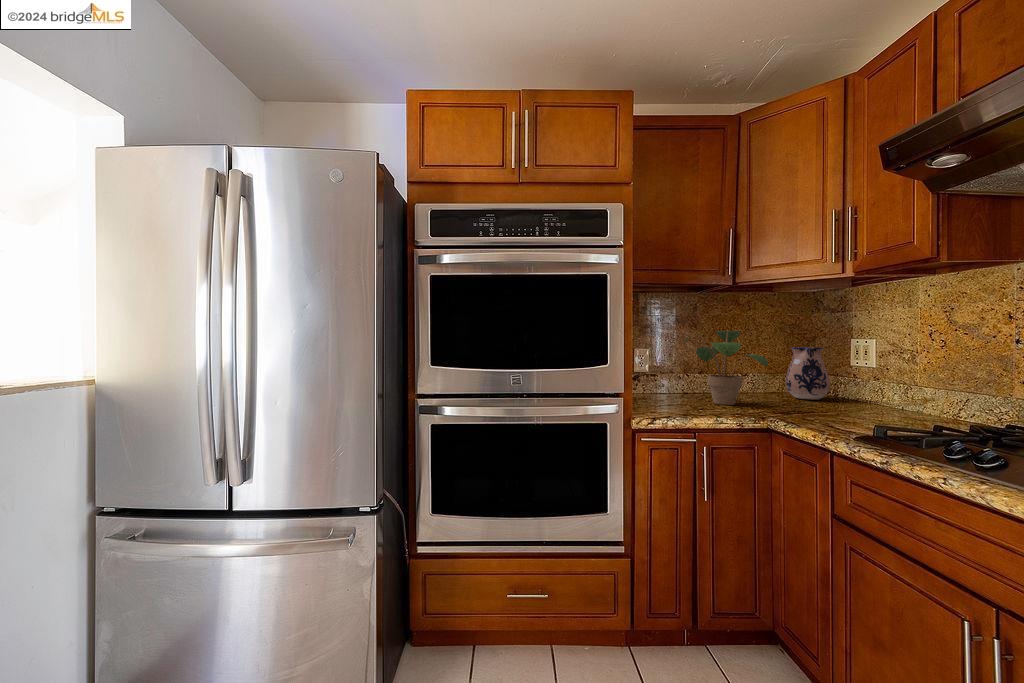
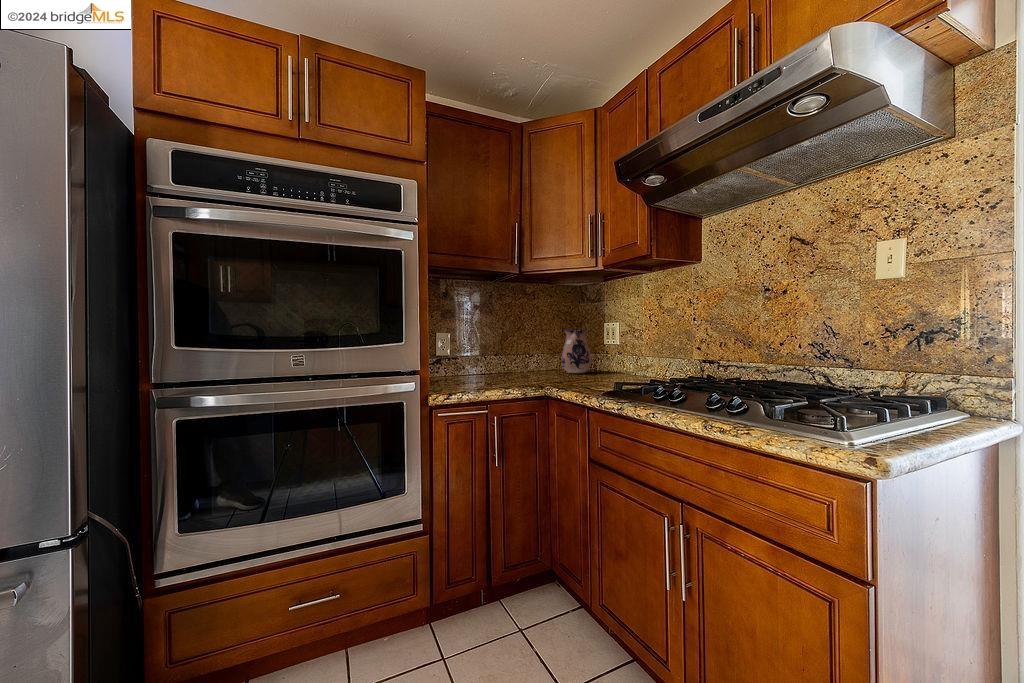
potted plant: present [684,330,768,405] -> none [479,314,546,381]

